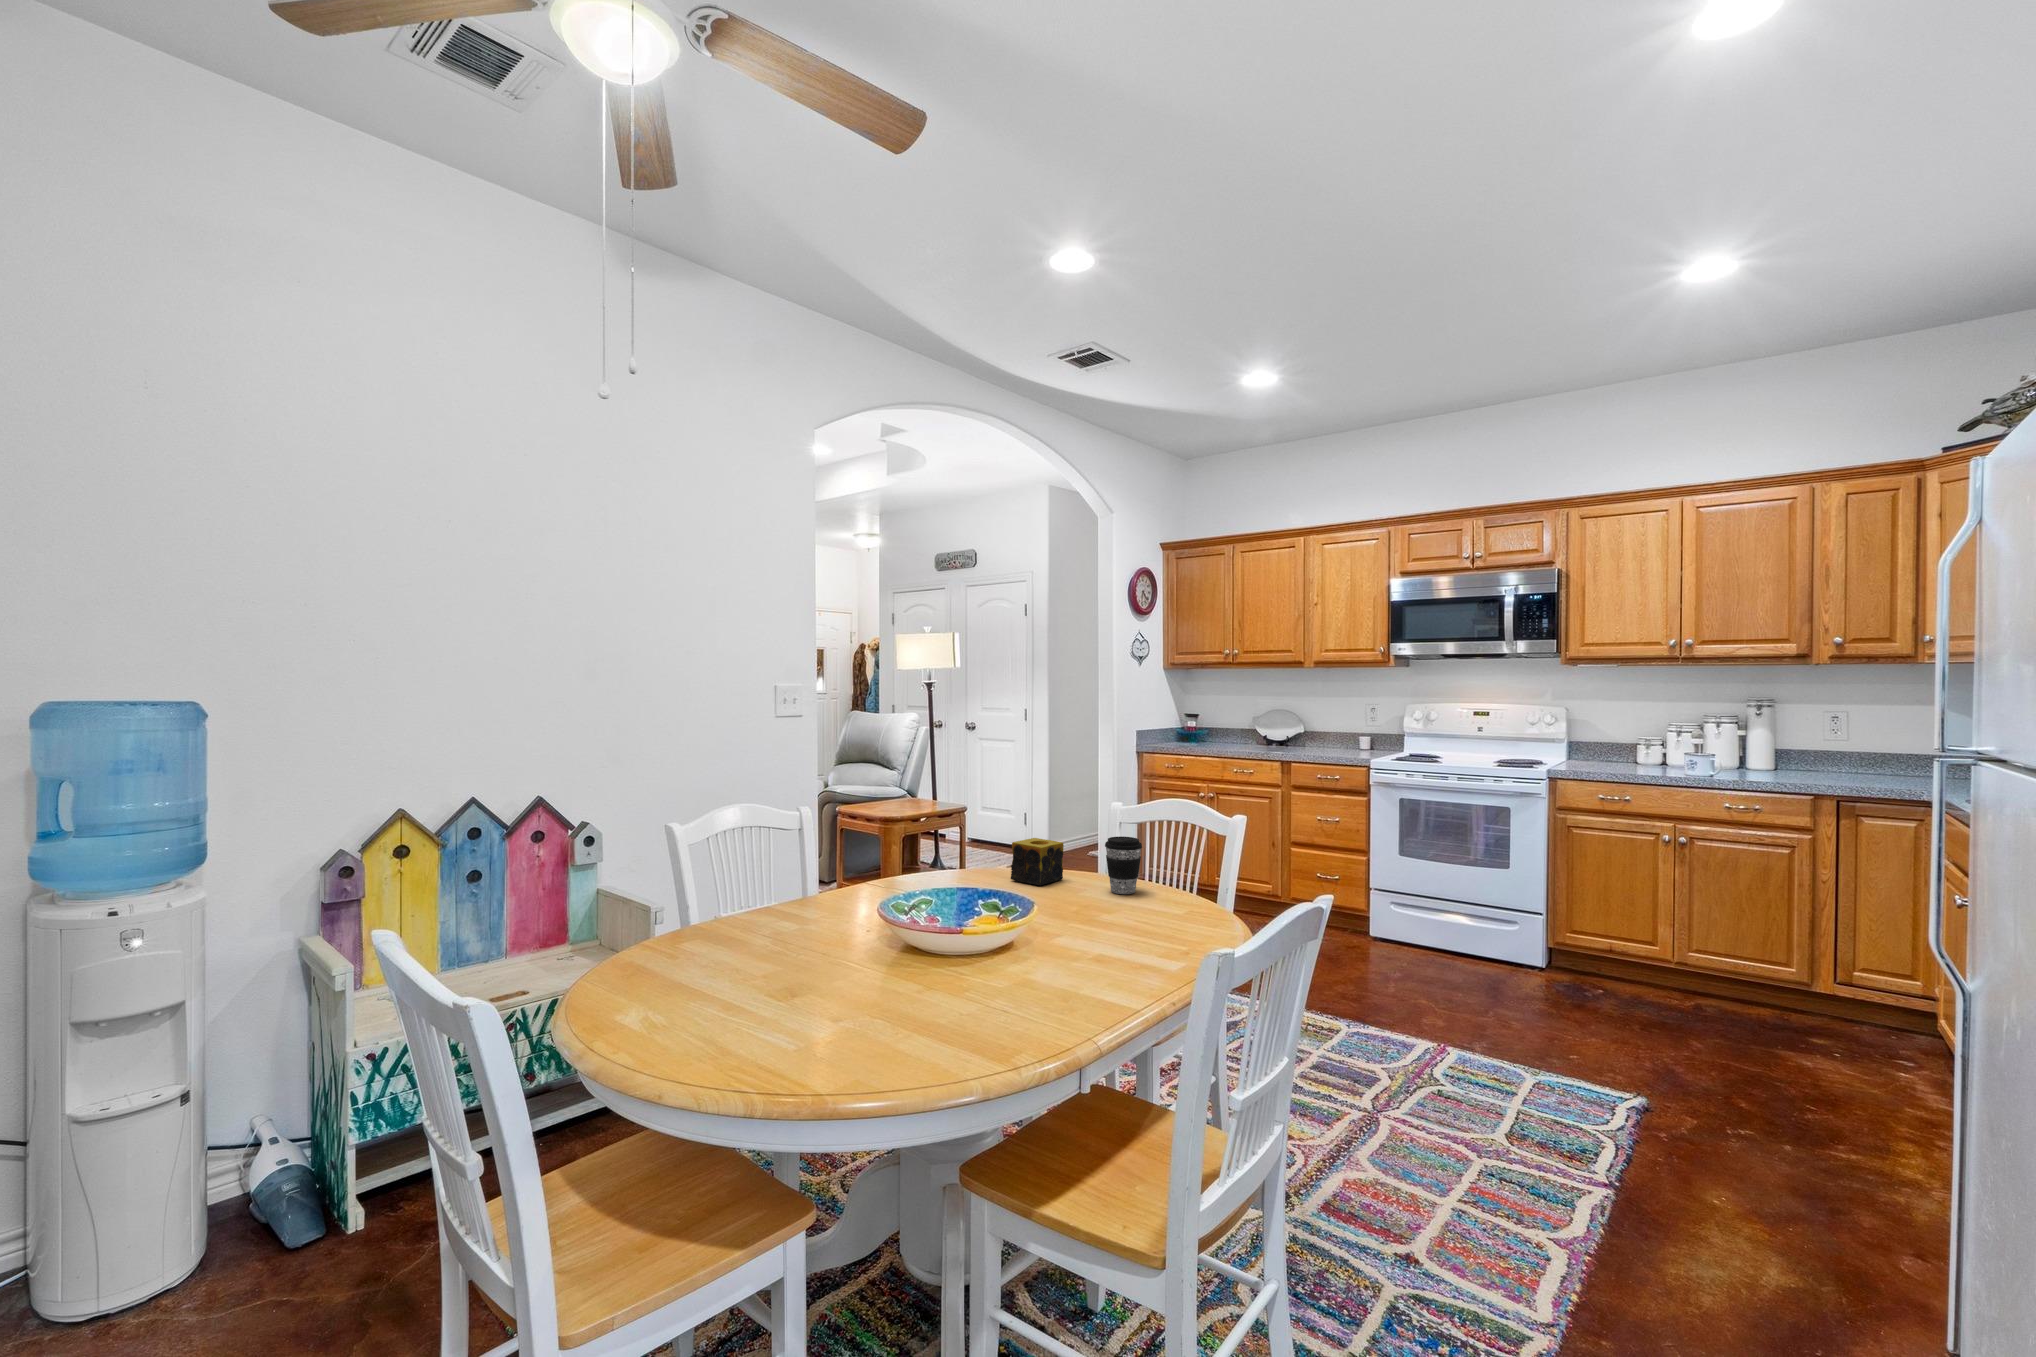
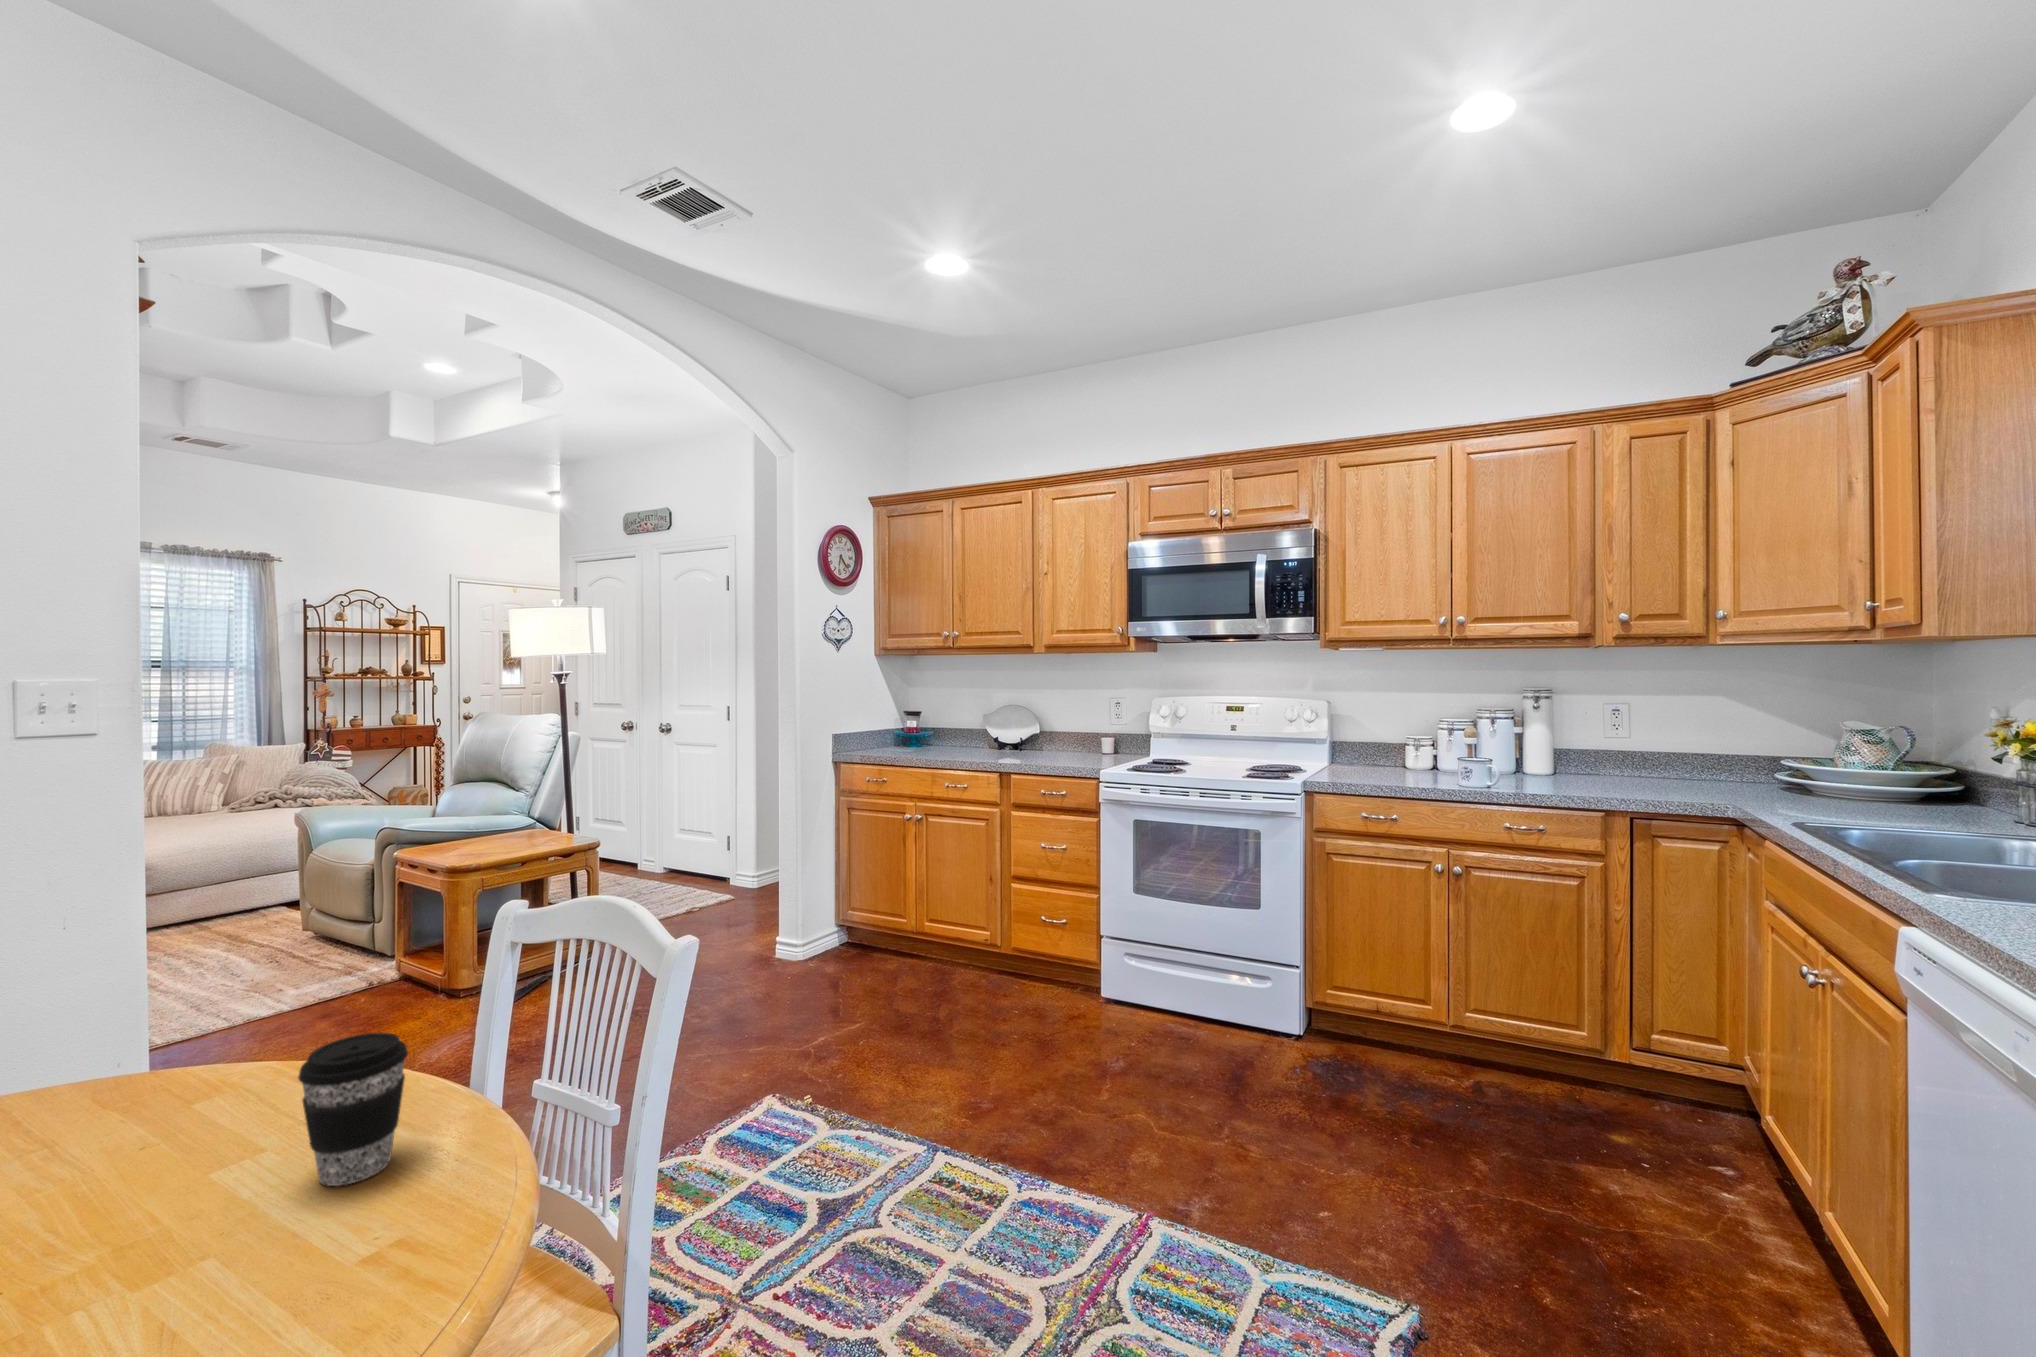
candle: present [1011,838,1064,885] -> none [125,1024,274,1163]

